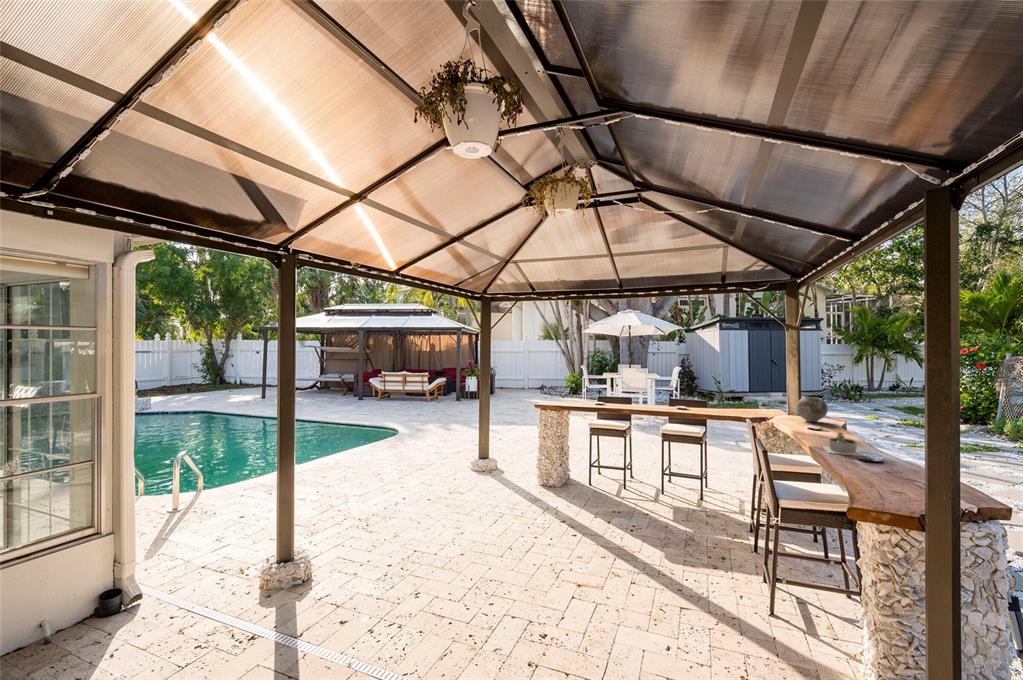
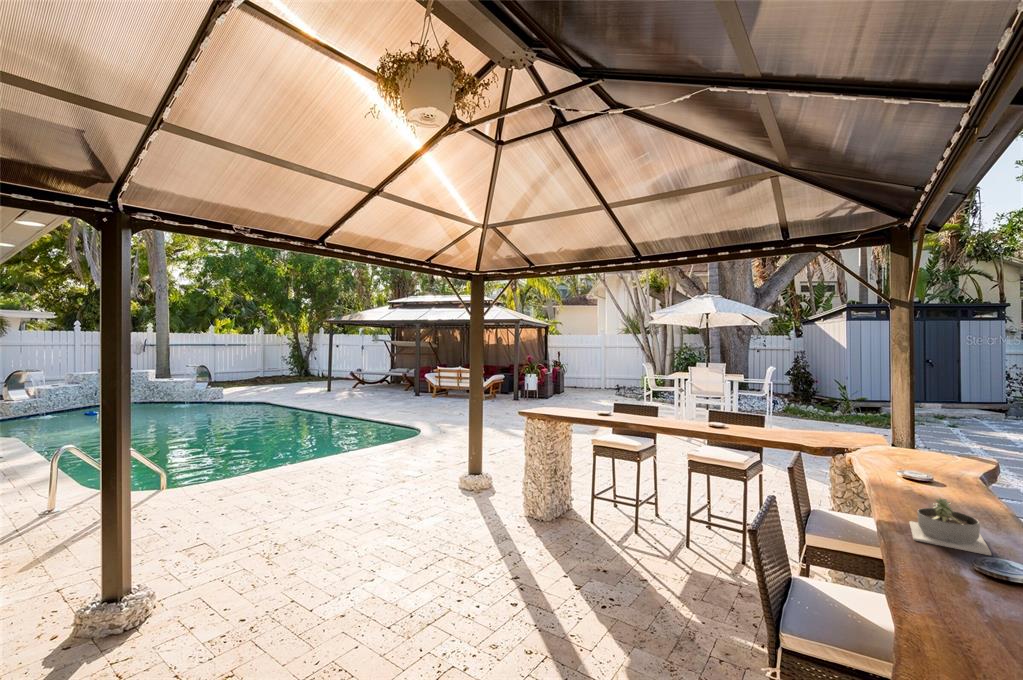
vase: present [796,397,828,422] -> none [899,418,959,462]

